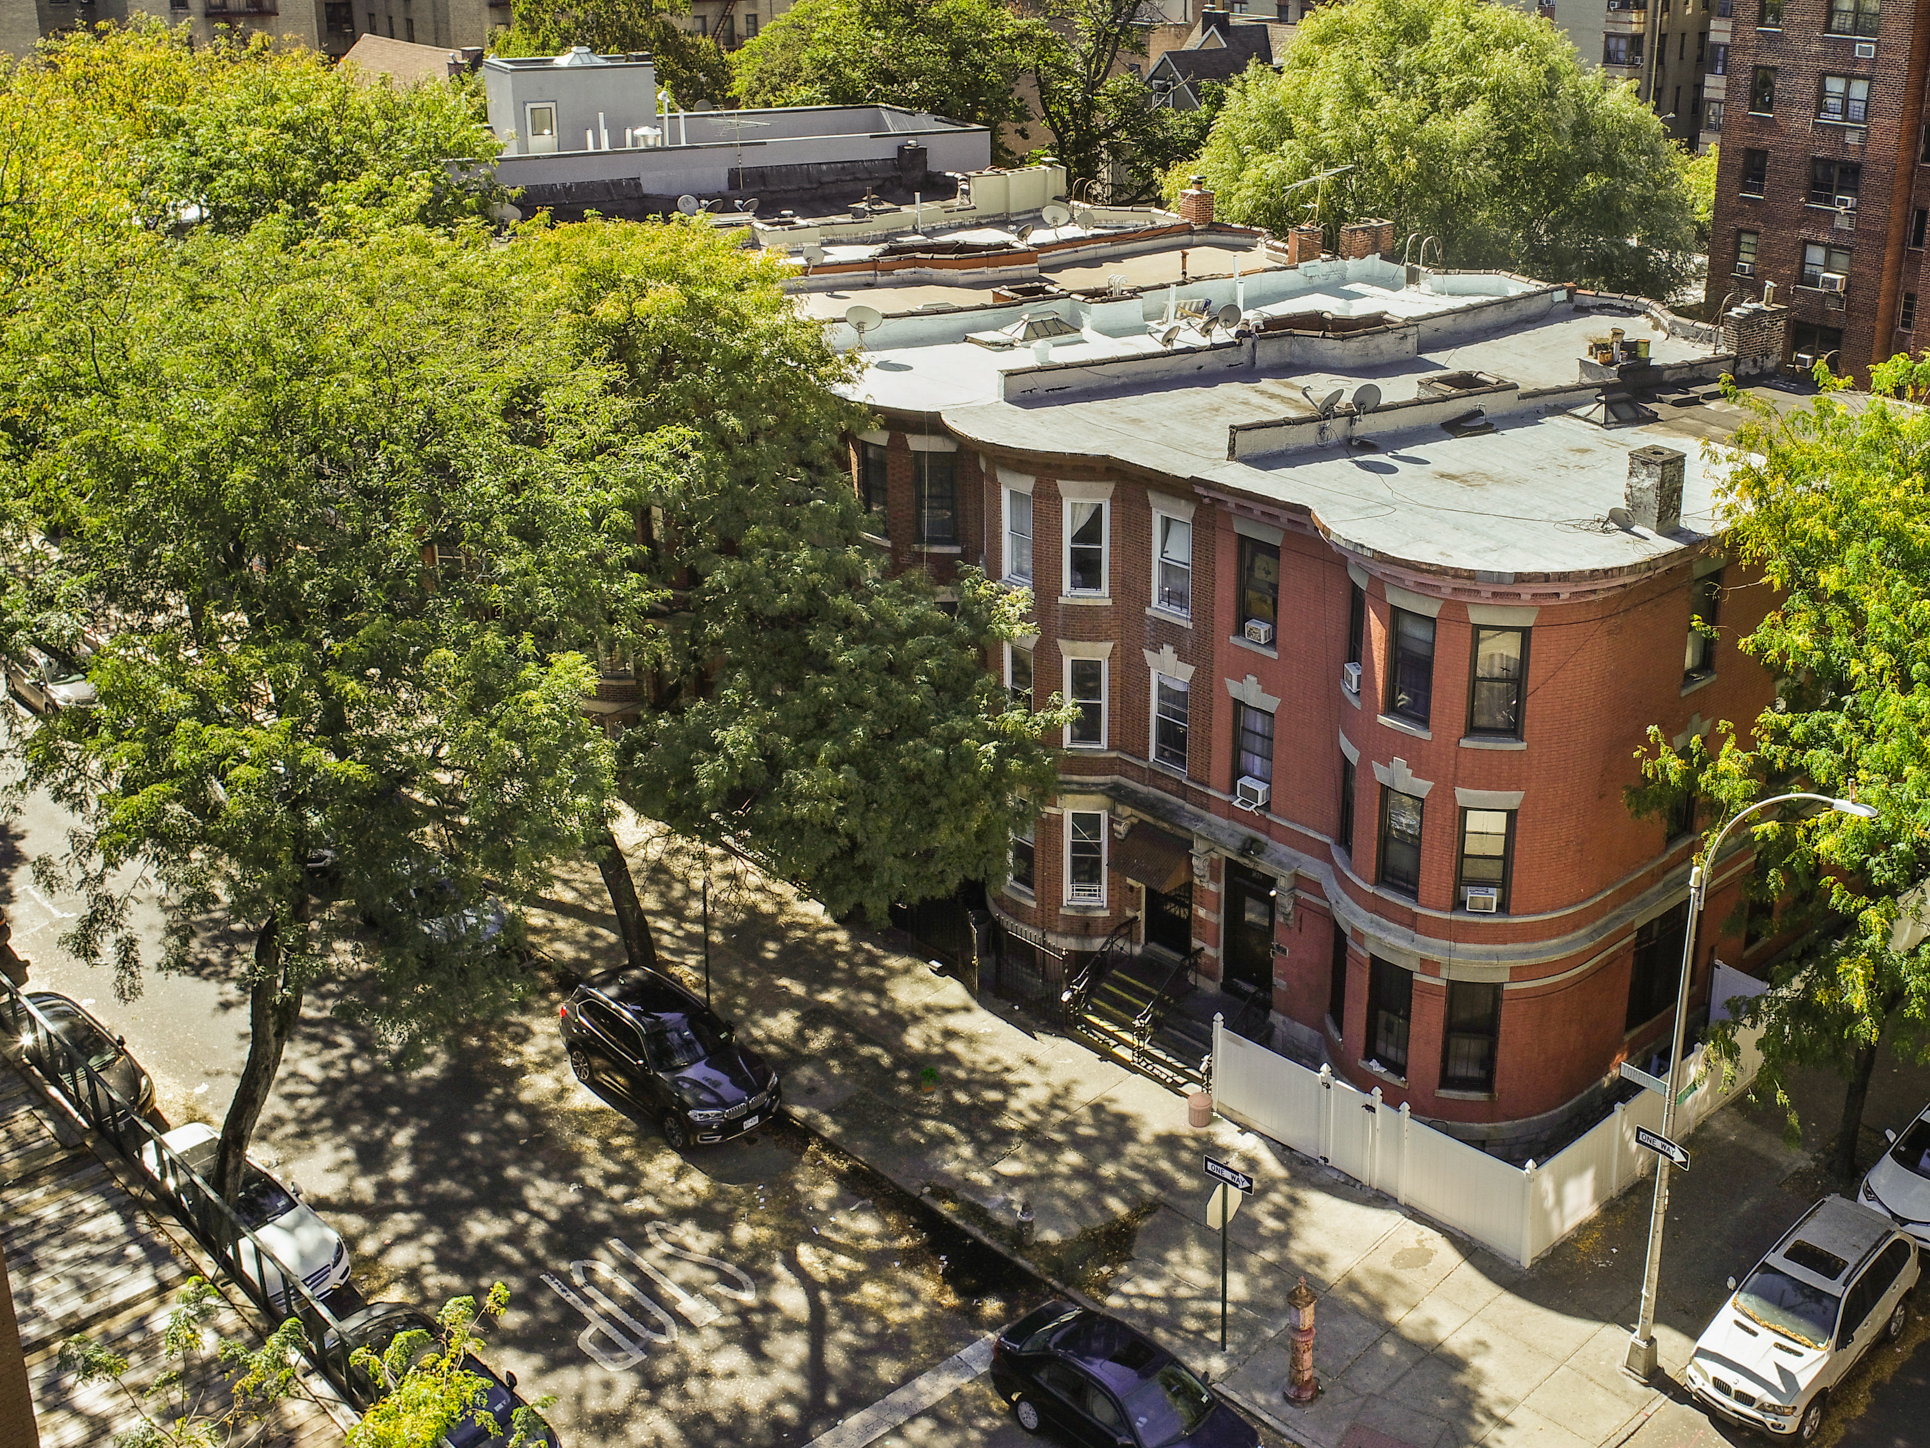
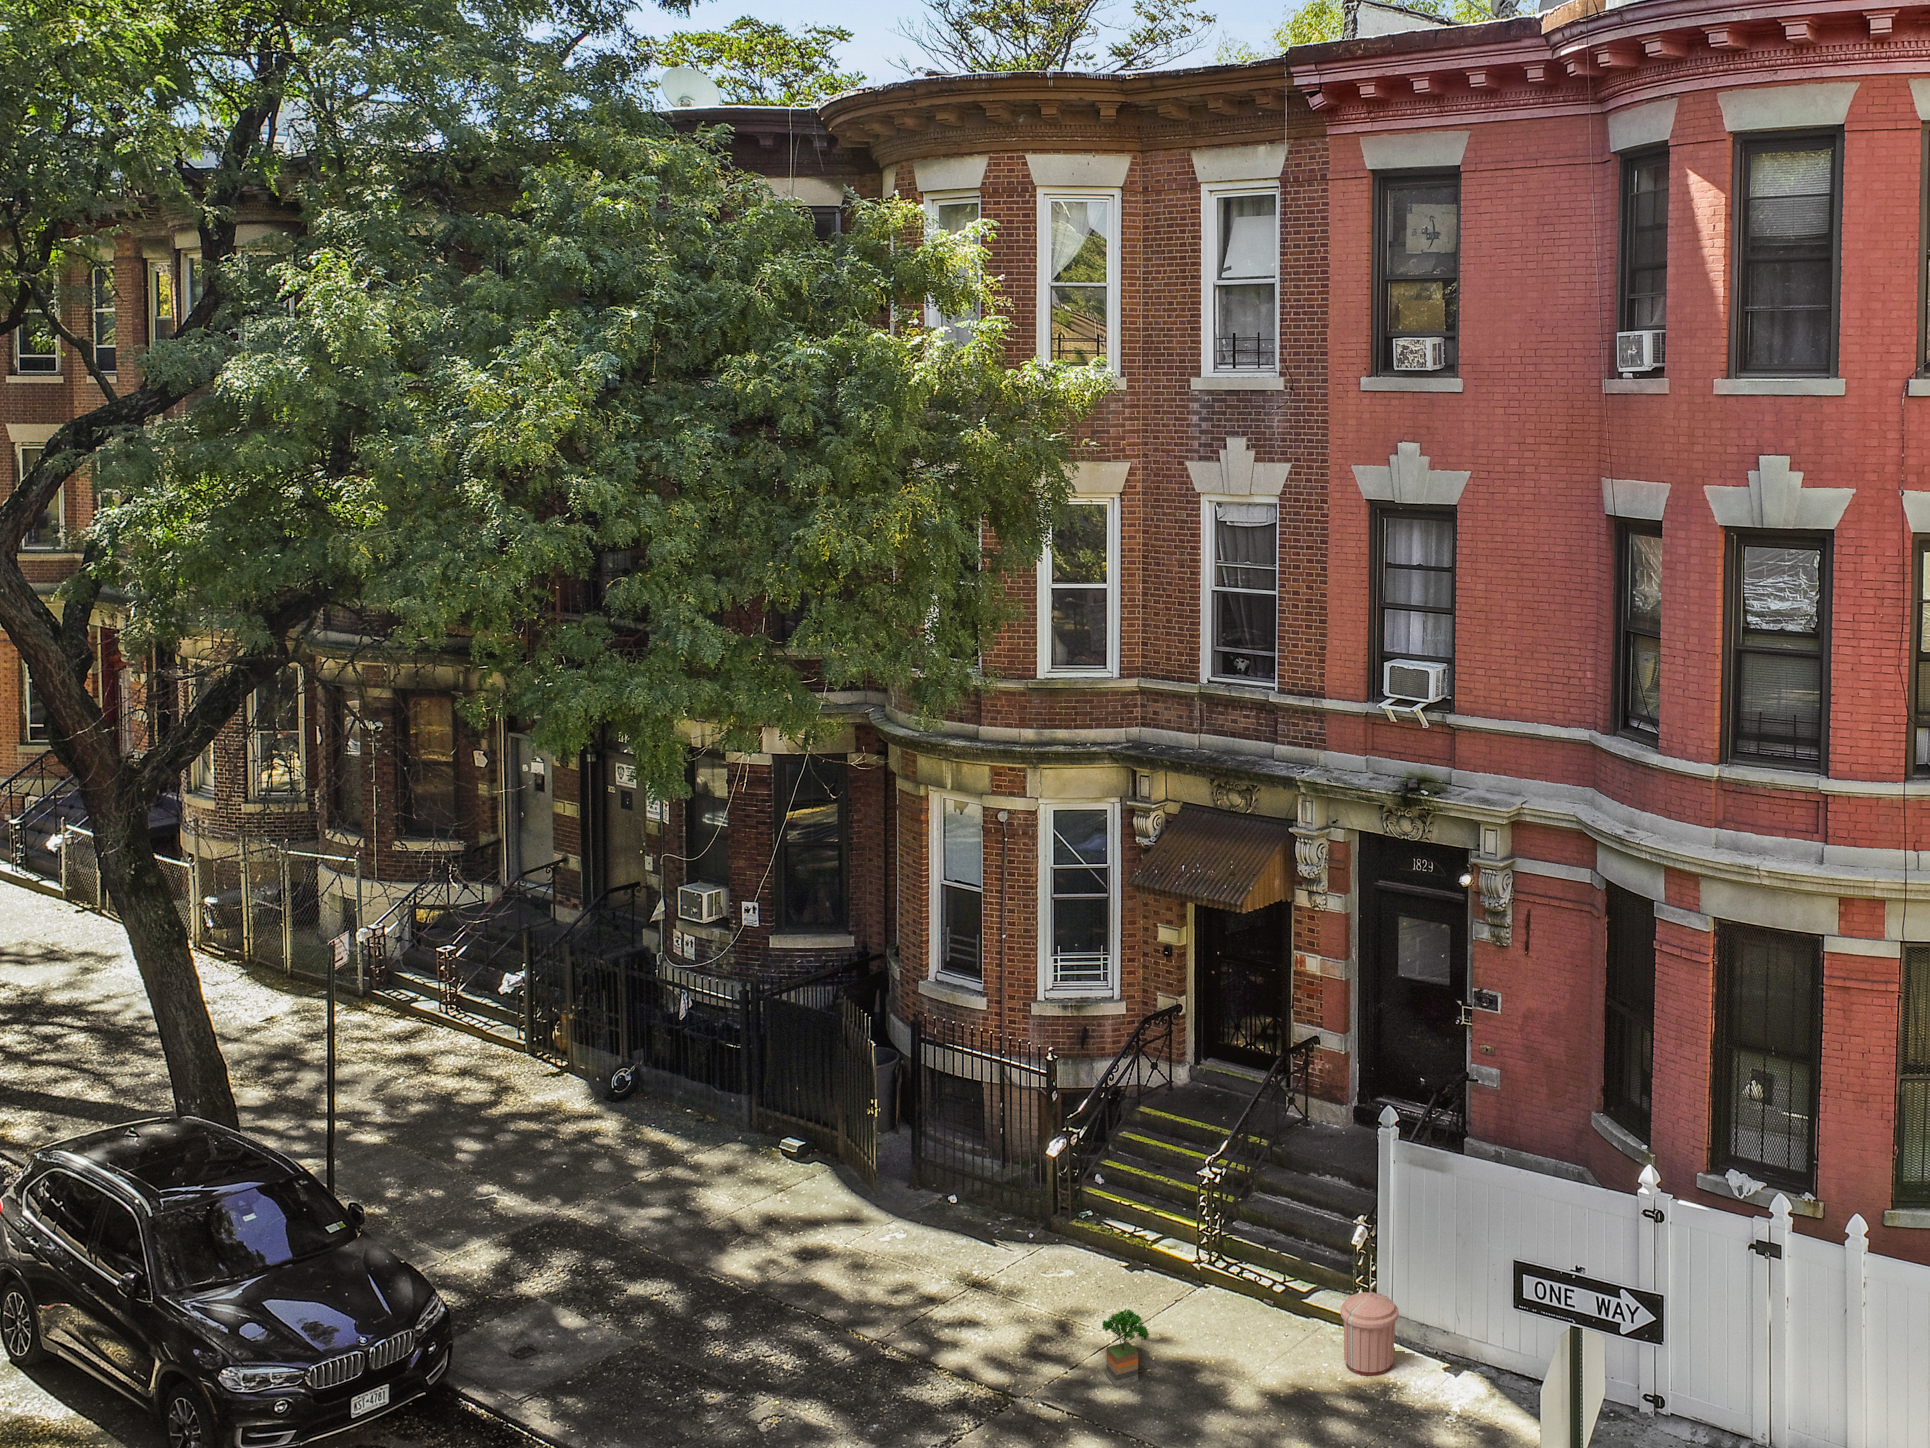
potted tree: present [919,1067,939,1097] -> present [1102,1309,1149,1387]

